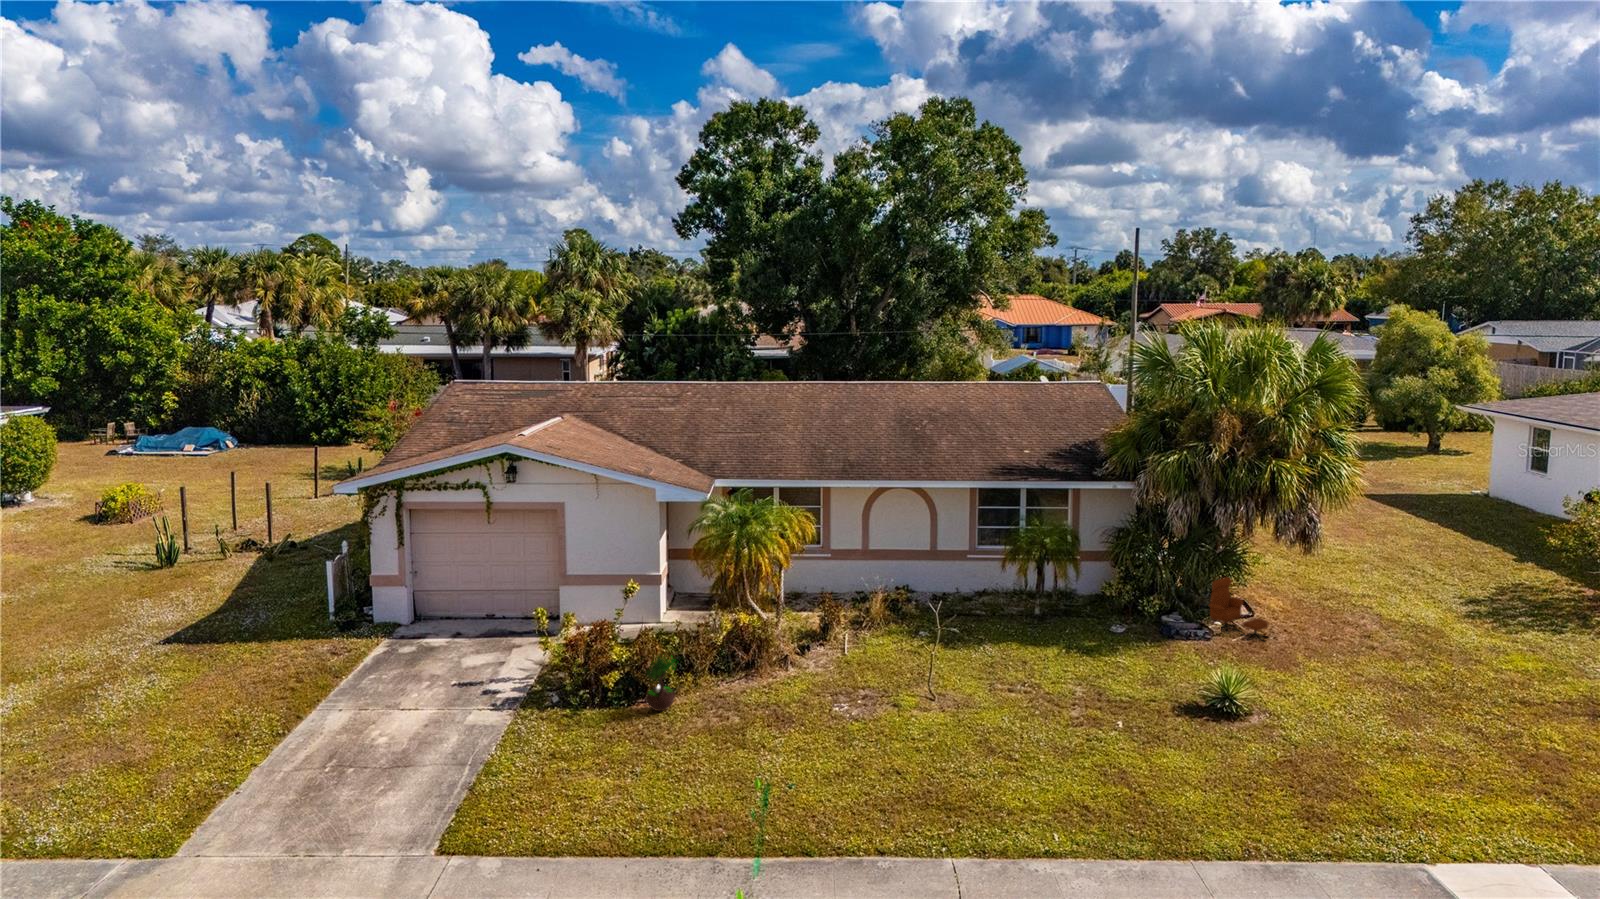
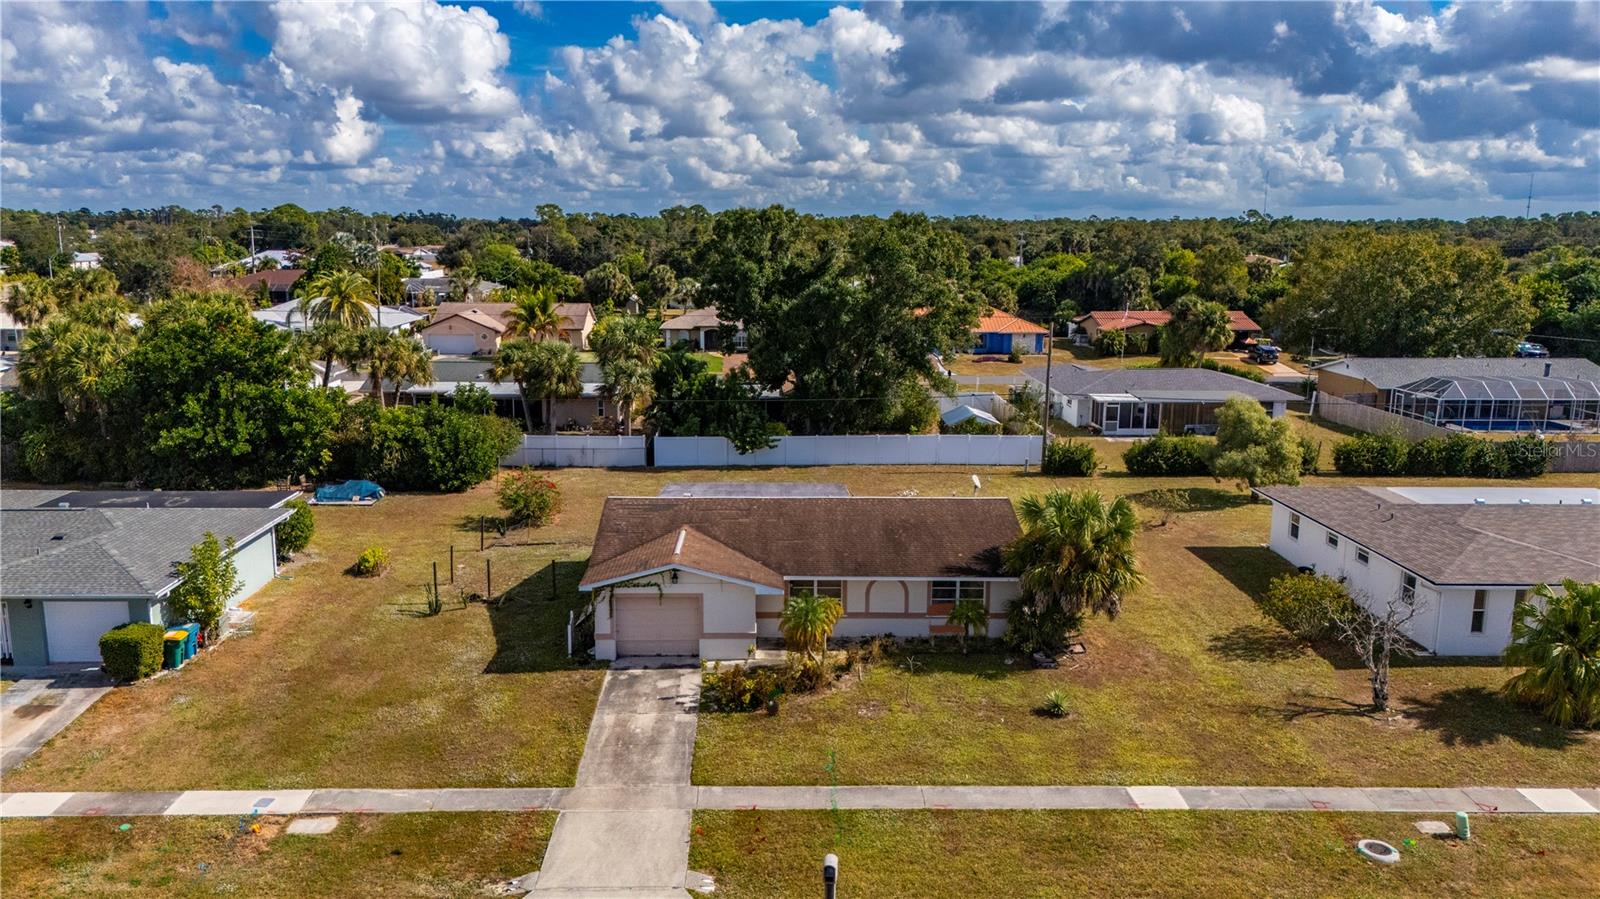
bench: none [968,533,1034,606] -> present [928,603,966,645]
lounge chair: present [1209,577,1268,642] -> none [1061,634,1092,671]

